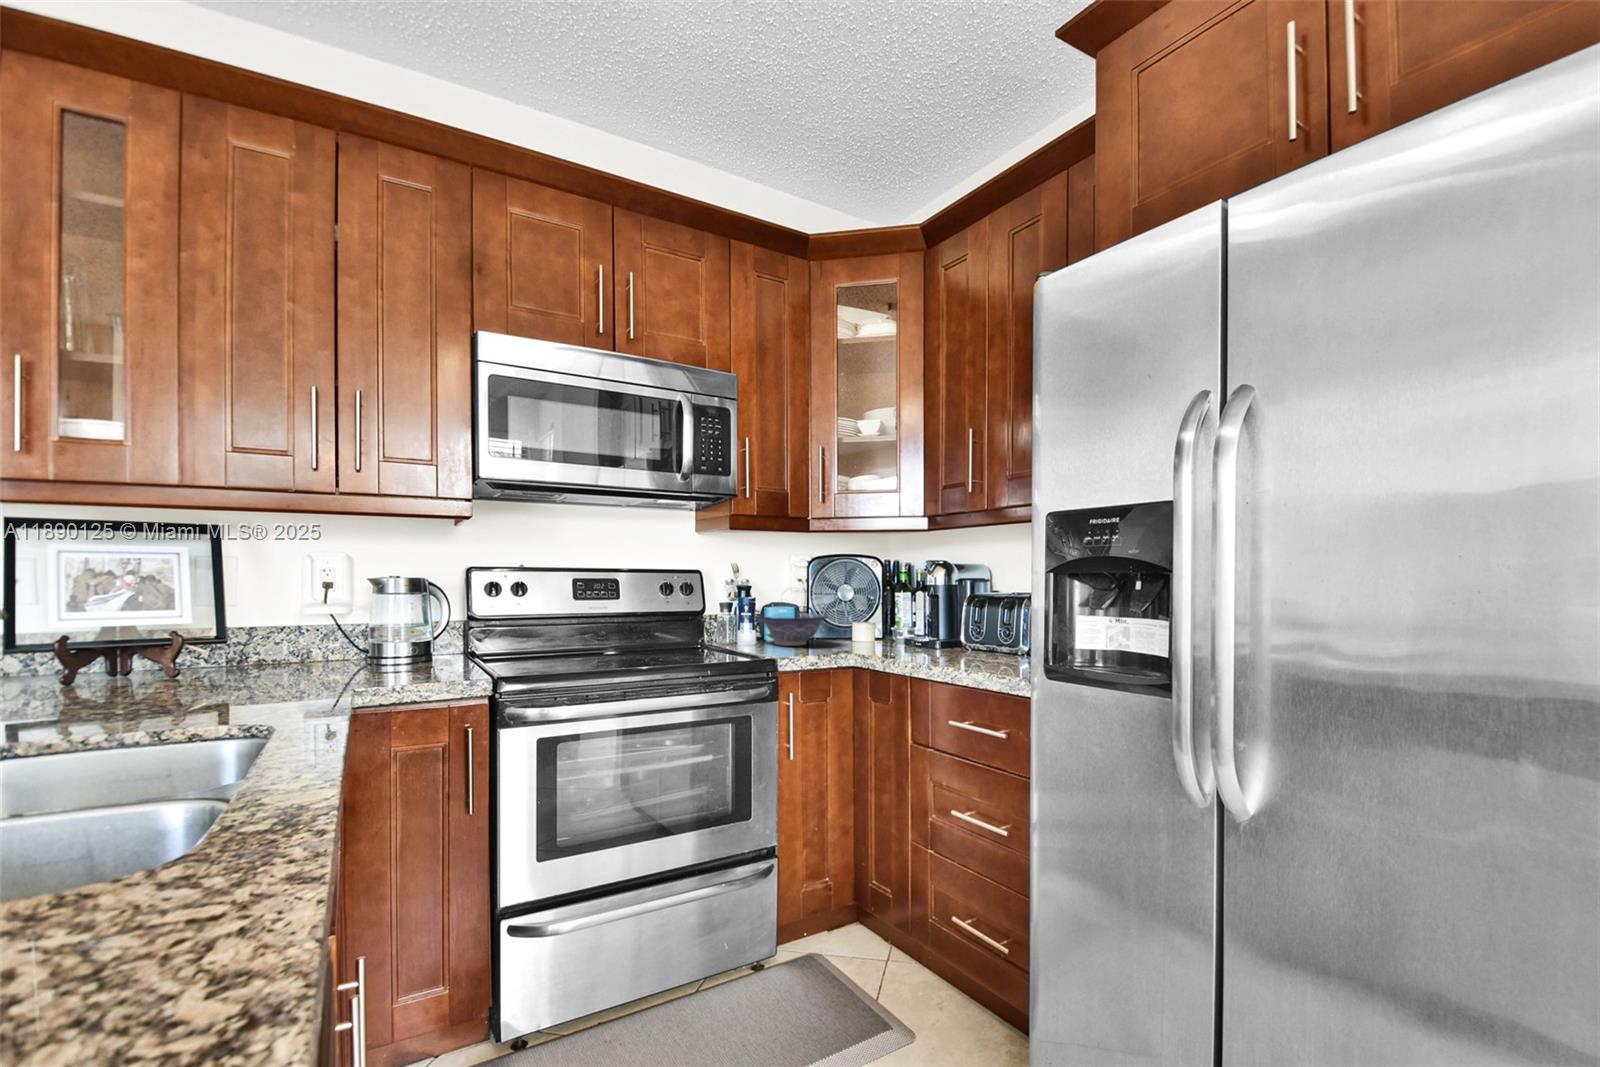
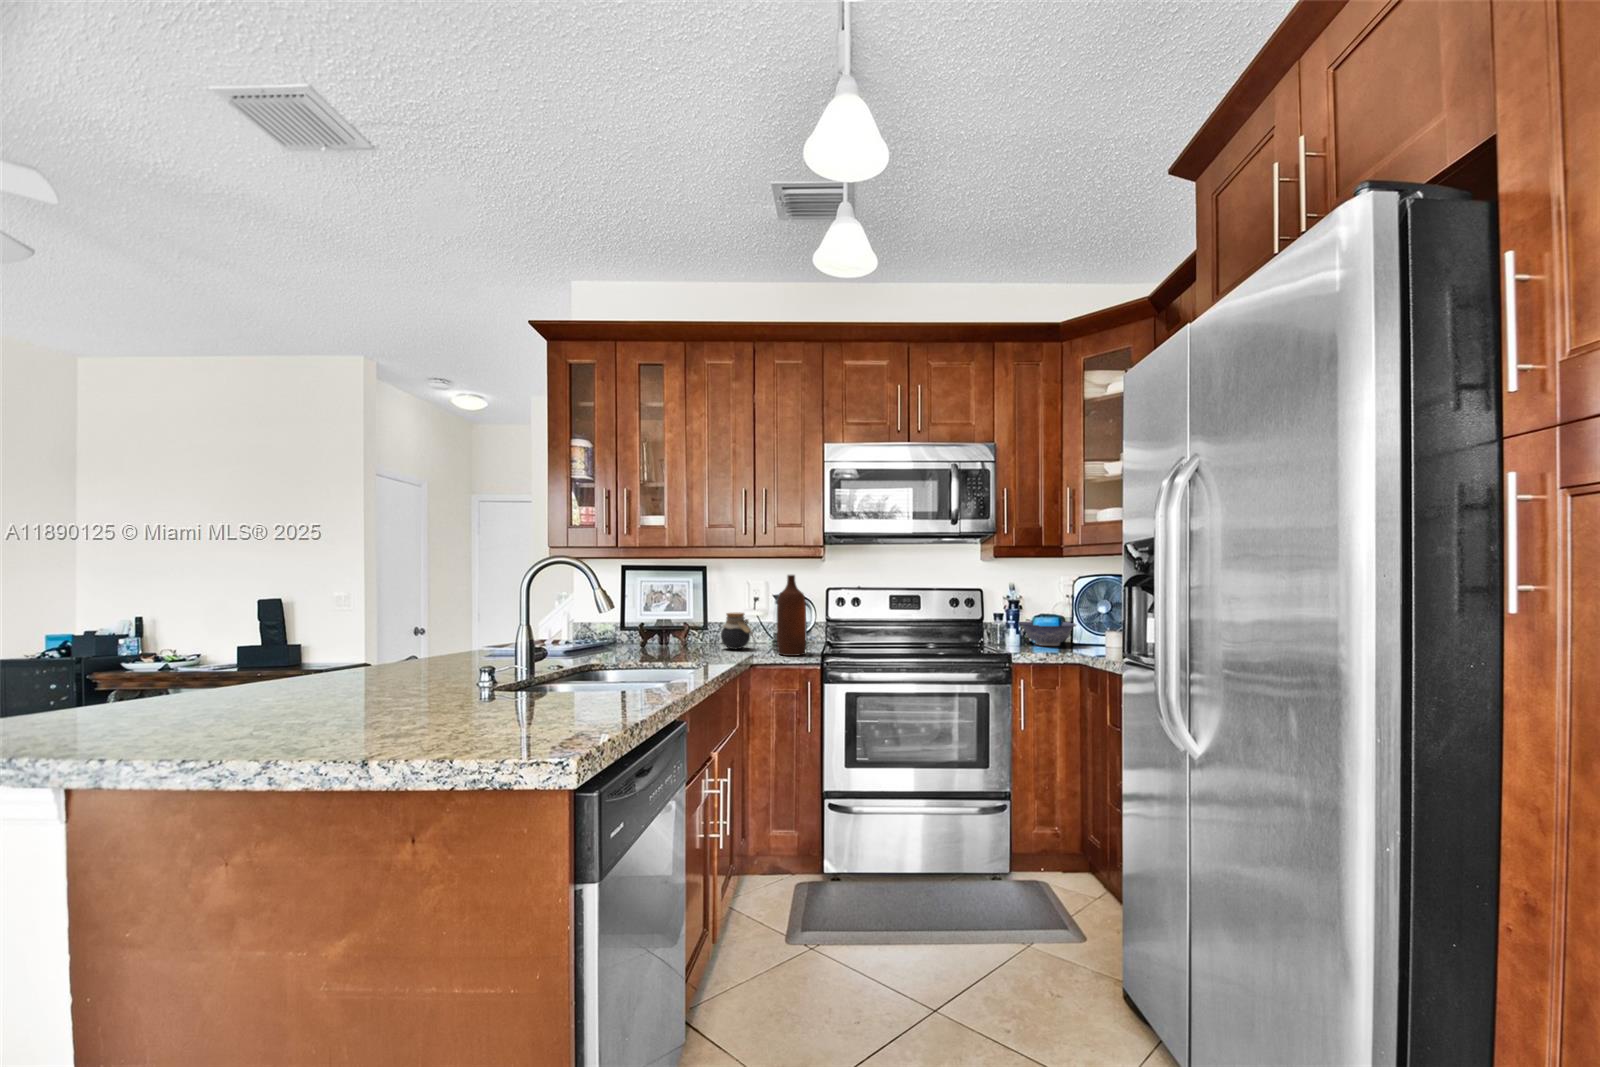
bottle: none [385,535,445,684] -> present [777,575,806,656]
jar: none [257,607,333,677] -> present [721,612,753,649]

